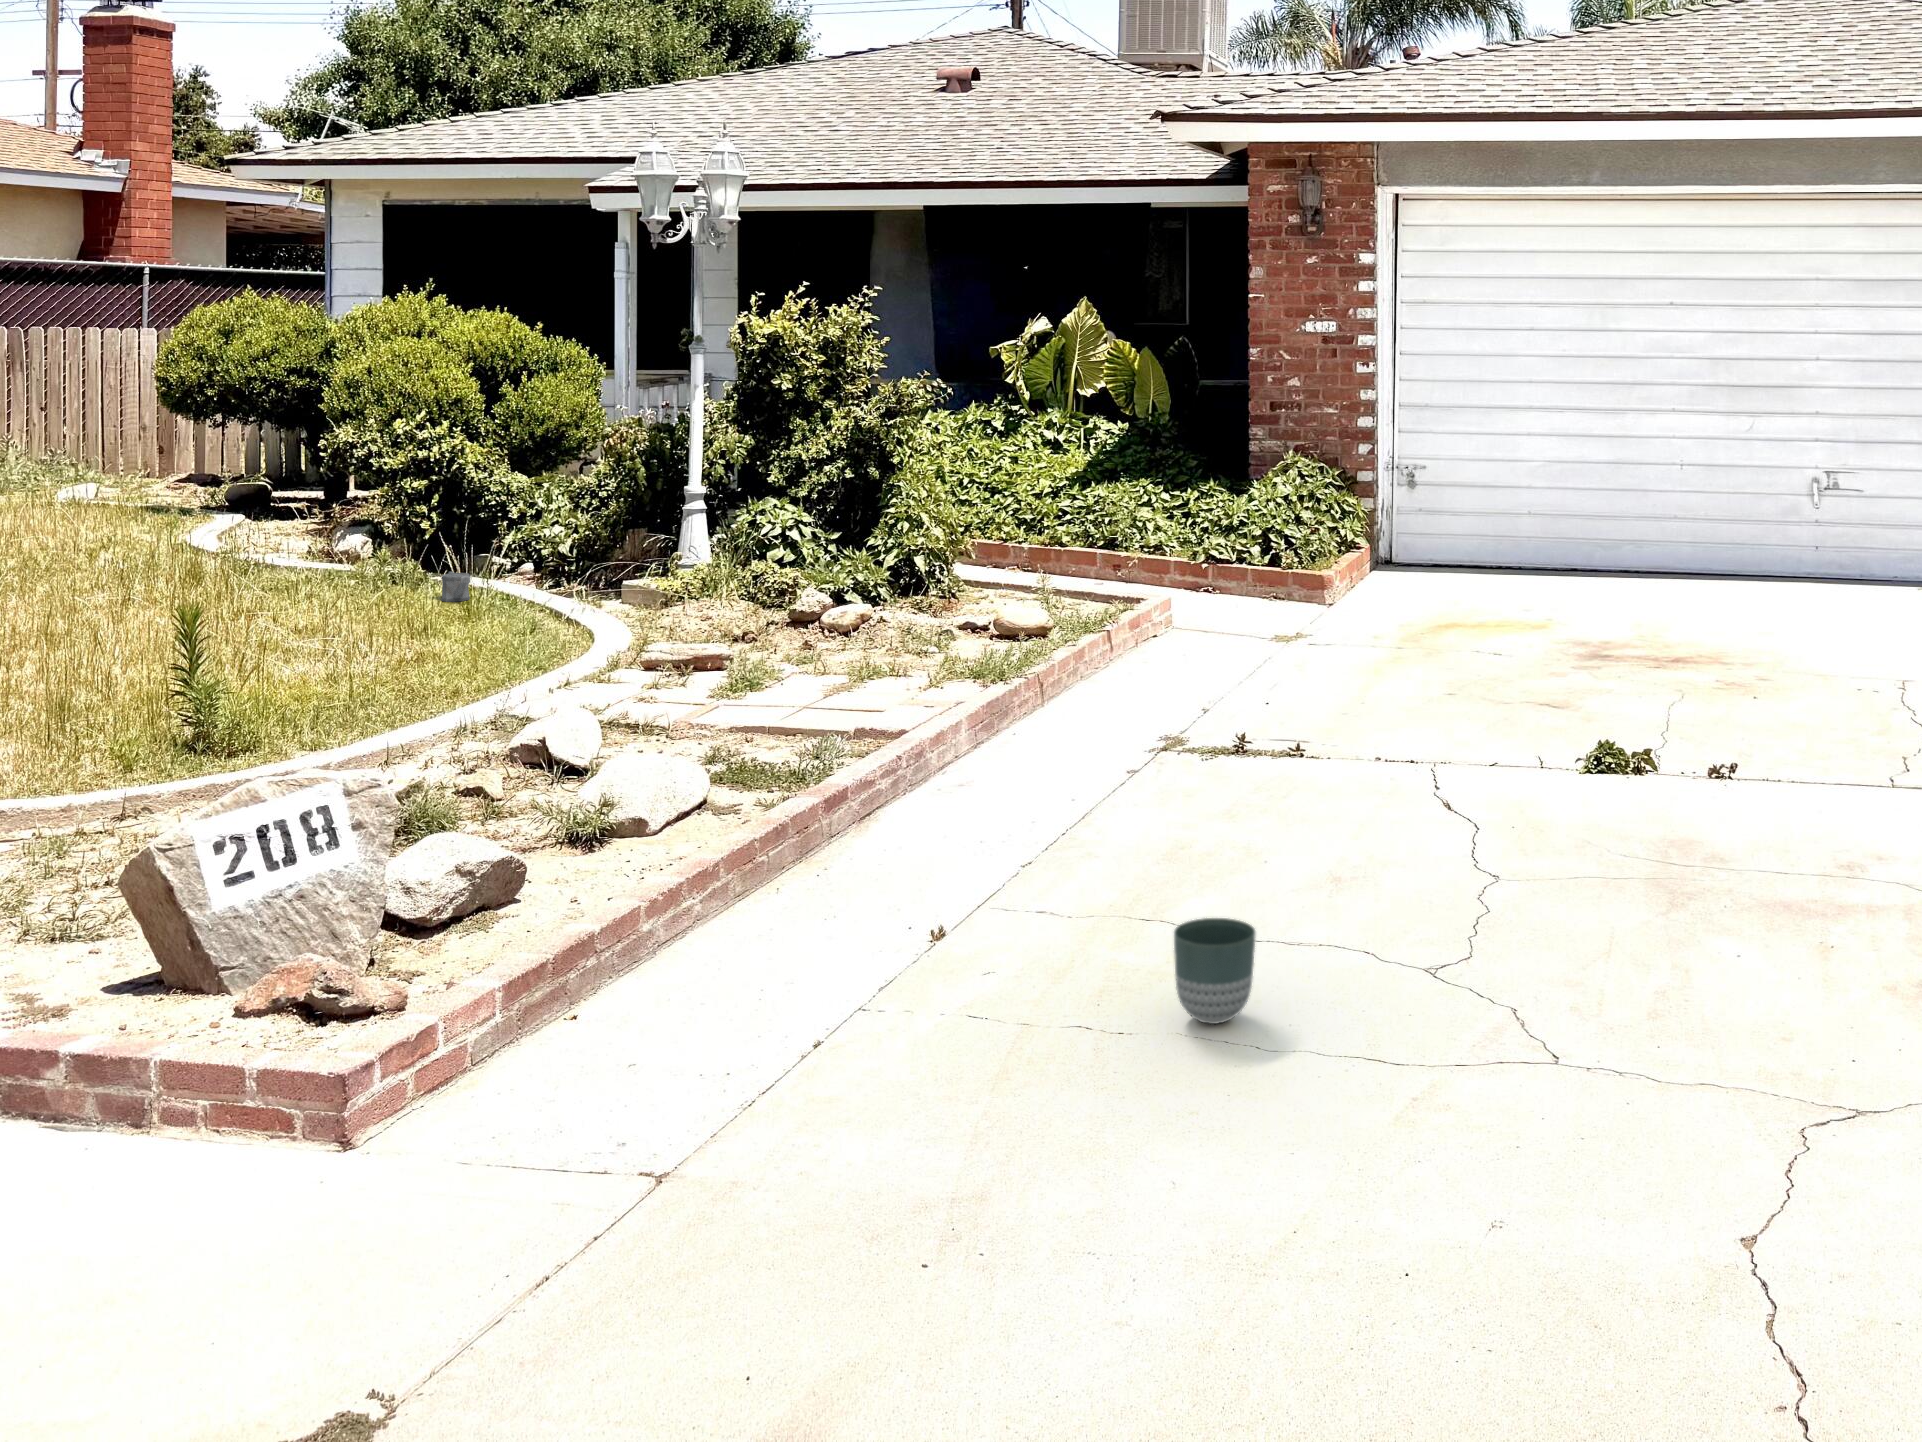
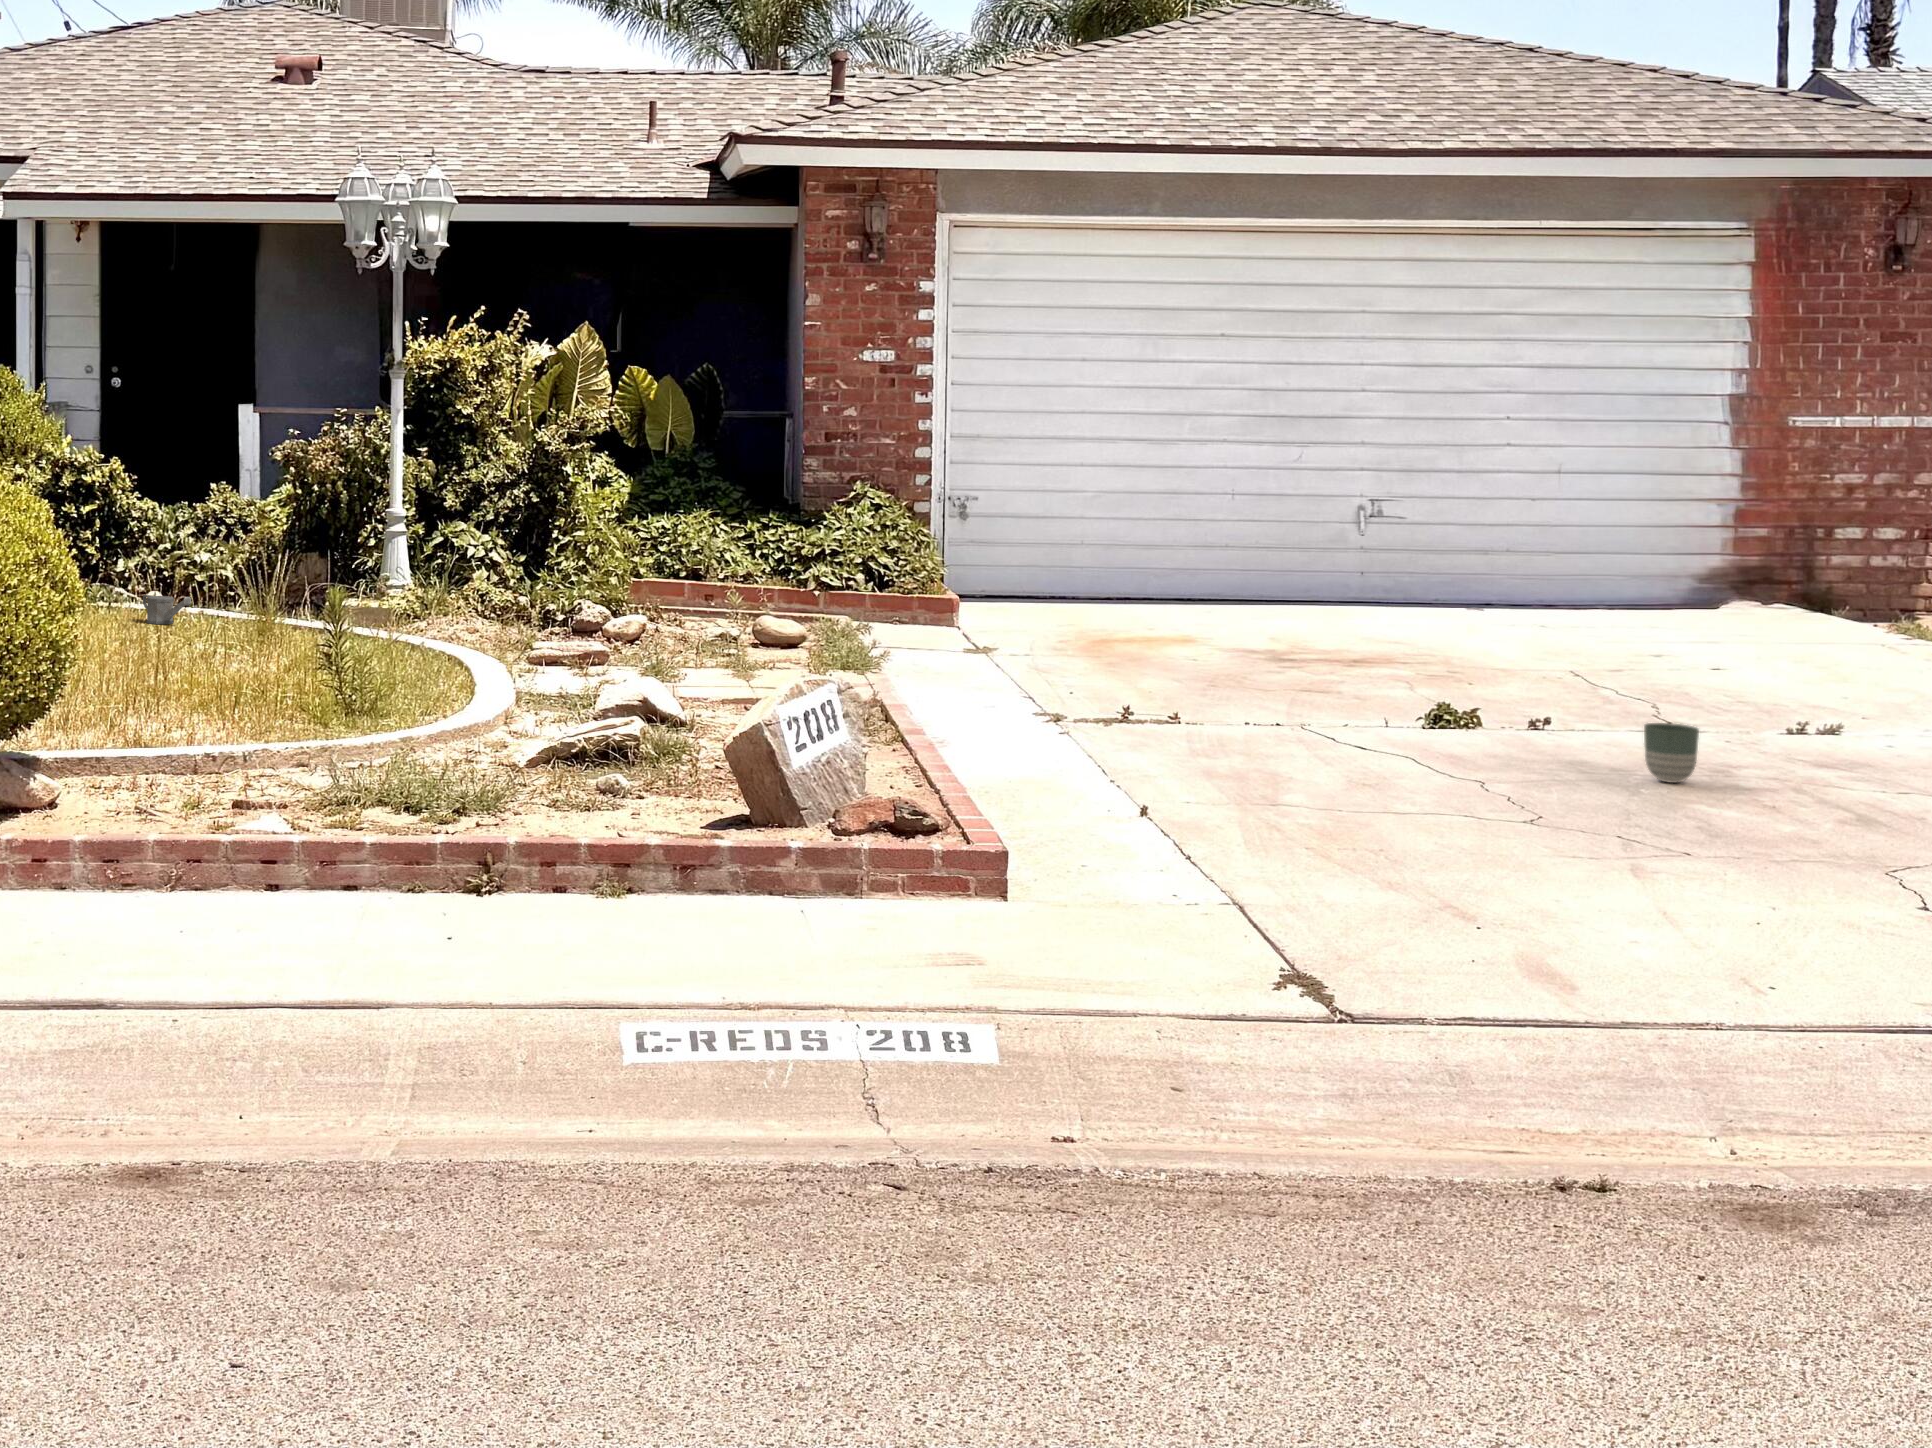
planter: present [1174,918,1256,1024] -> present [1644,723,1699,783]

